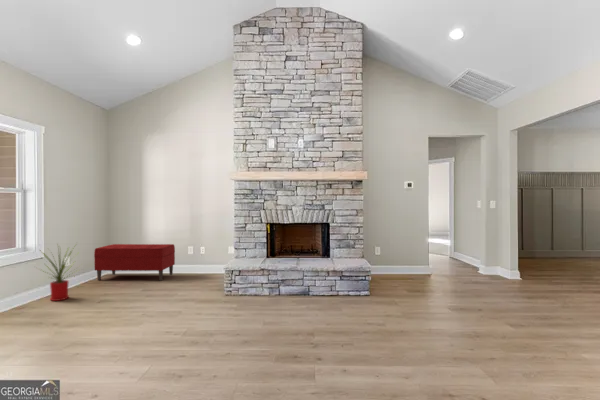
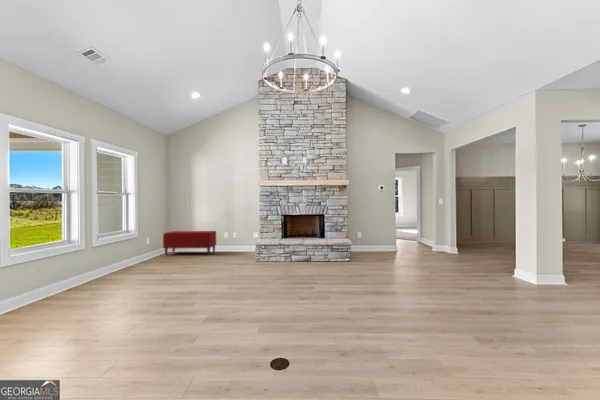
house plant: present [43,252,71,301] -> none [134,227,163,265]

